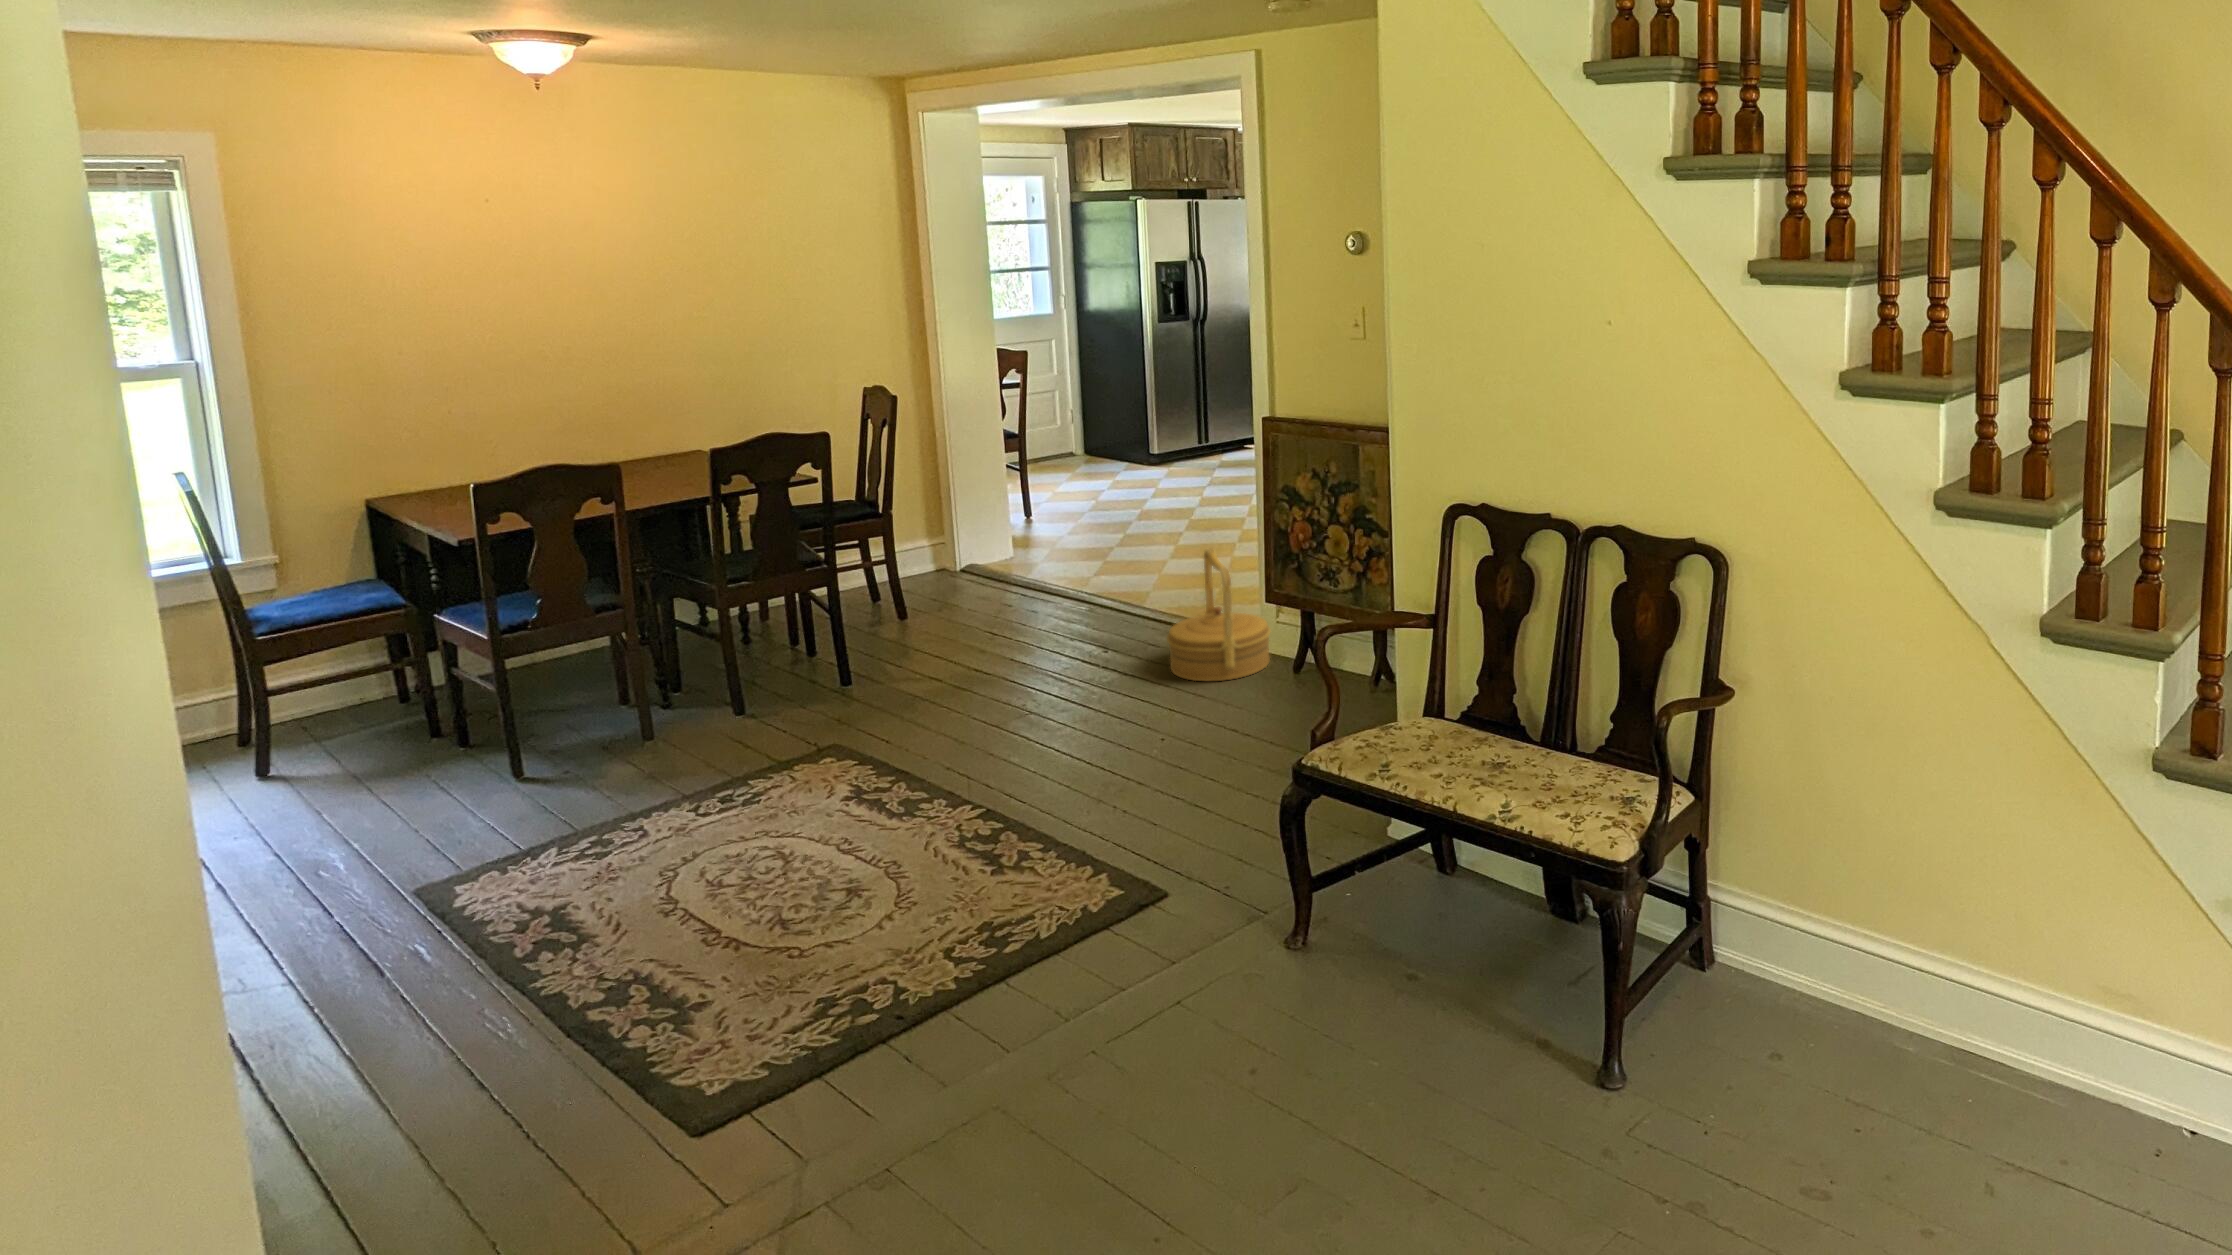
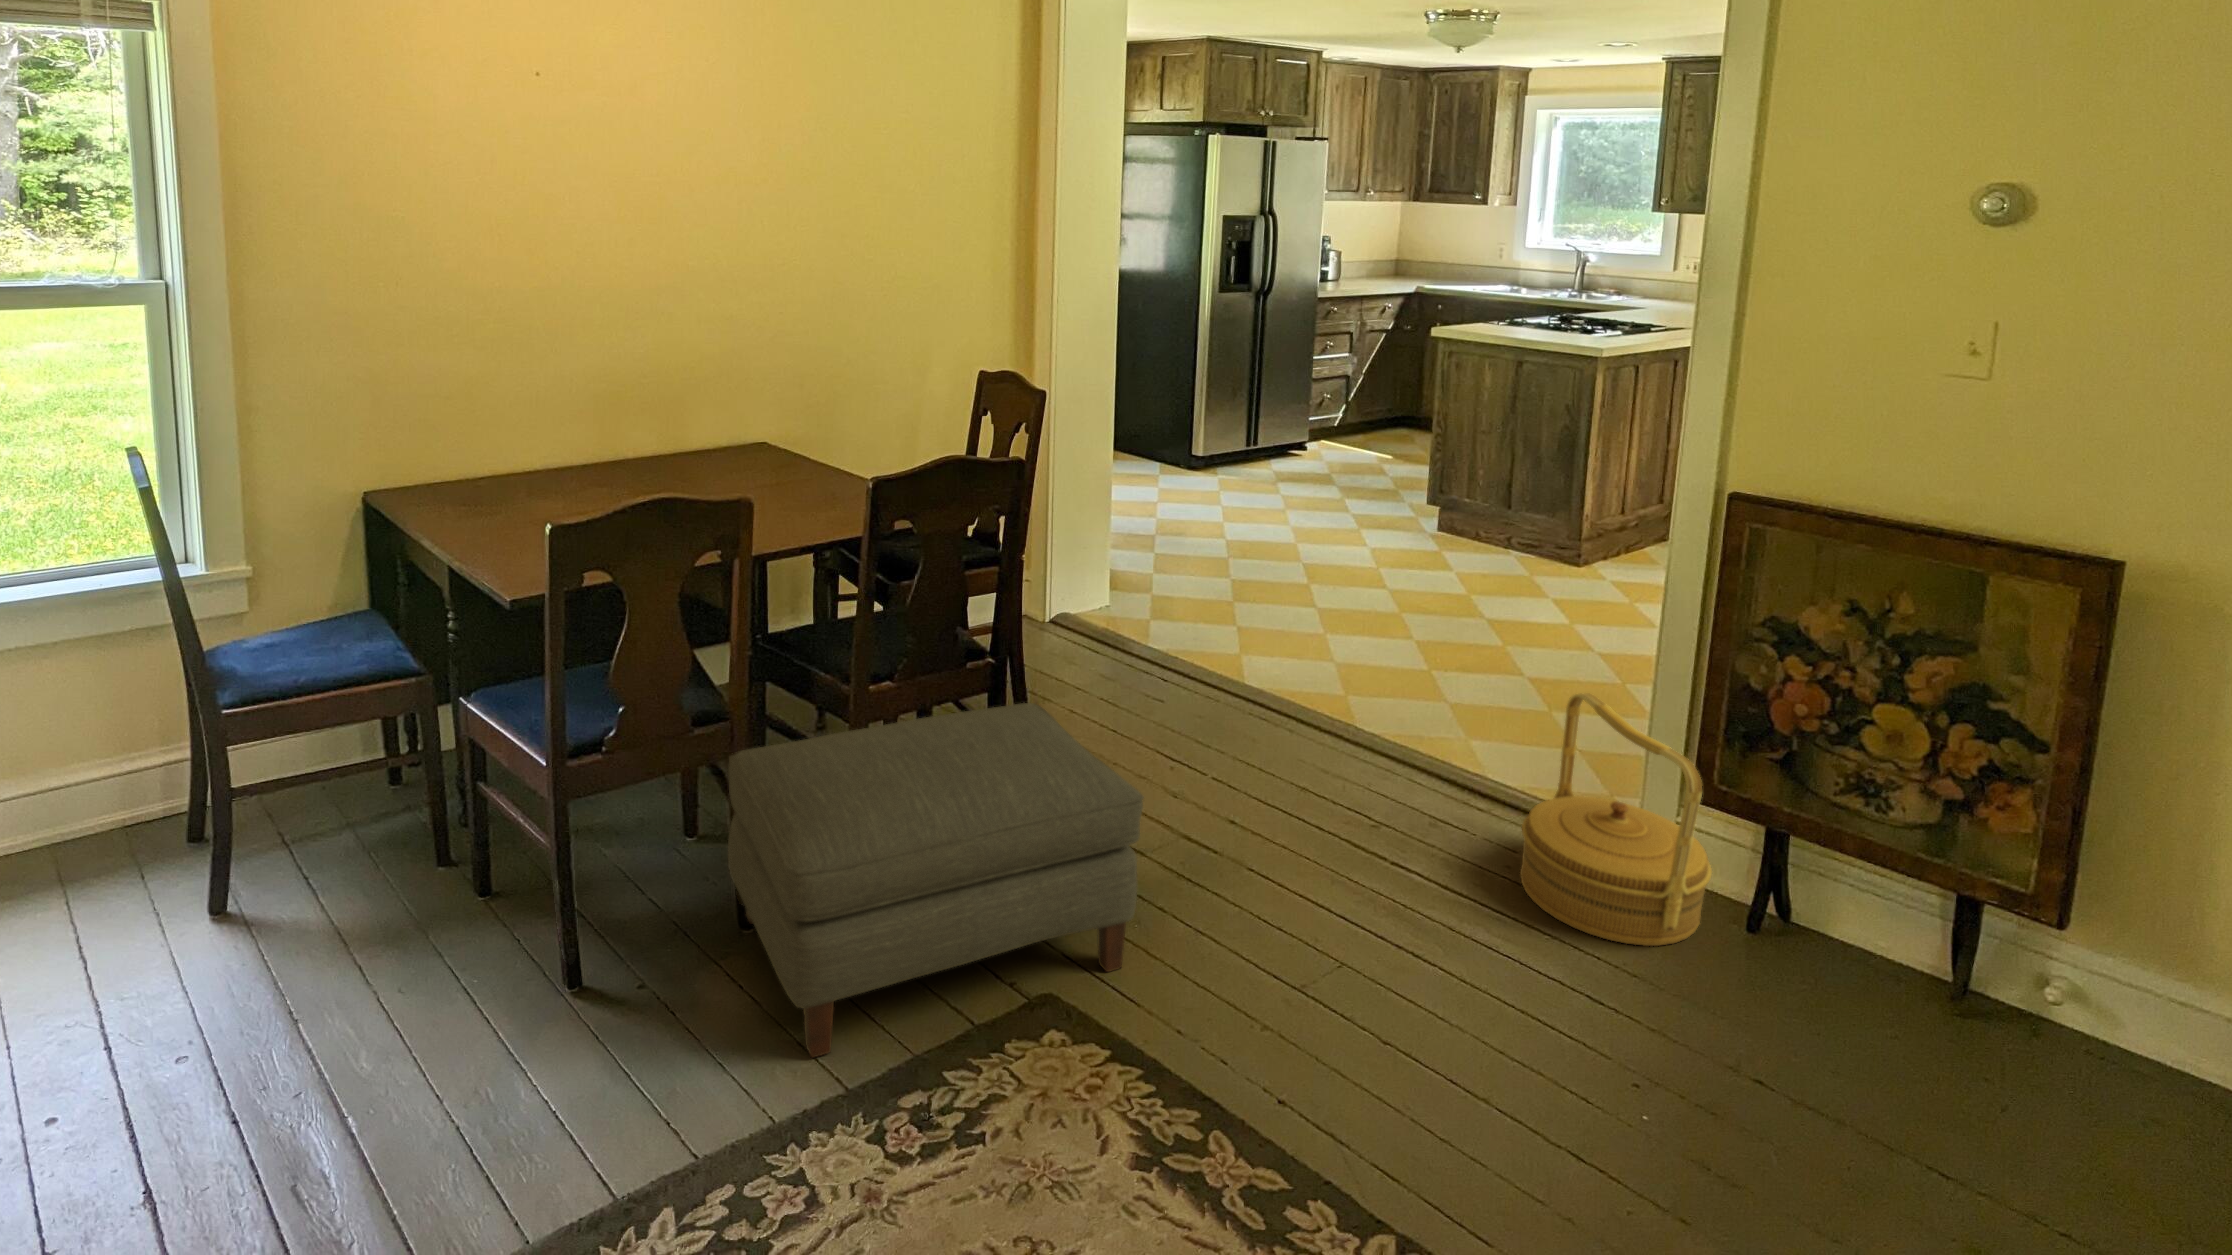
ottoman: none [624,589,890,774] -> present [728,703,1144,1058]

